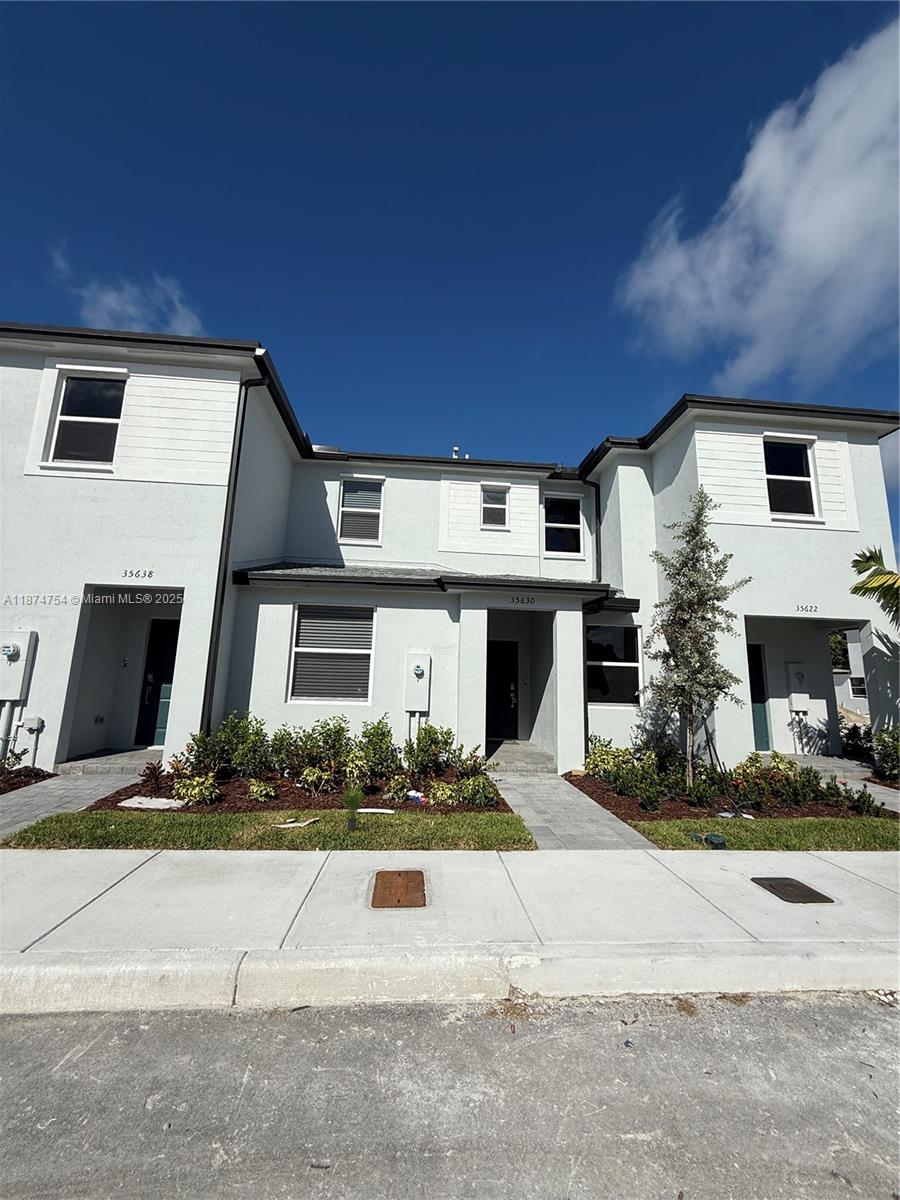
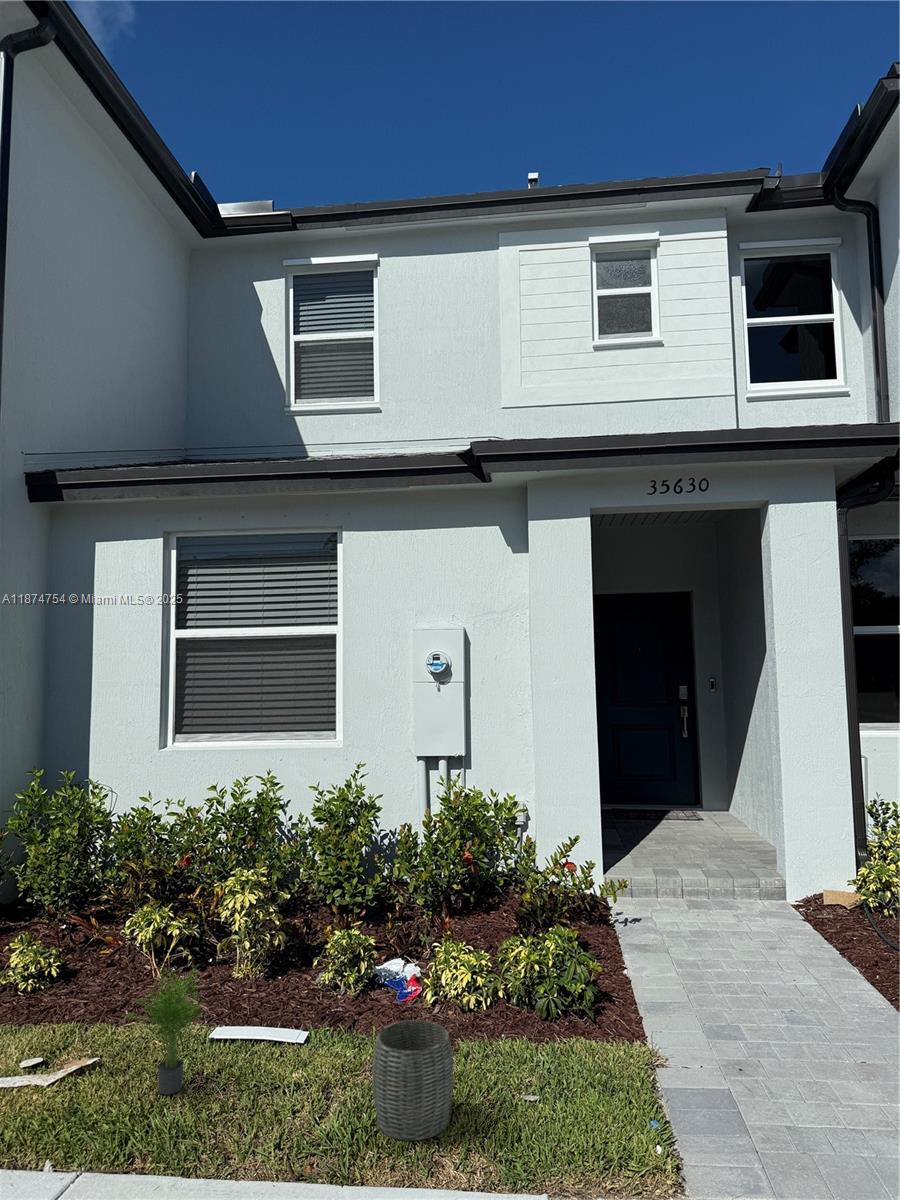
woven basket: none [433,799,462,837] -> present [372,1020,454,1141]

